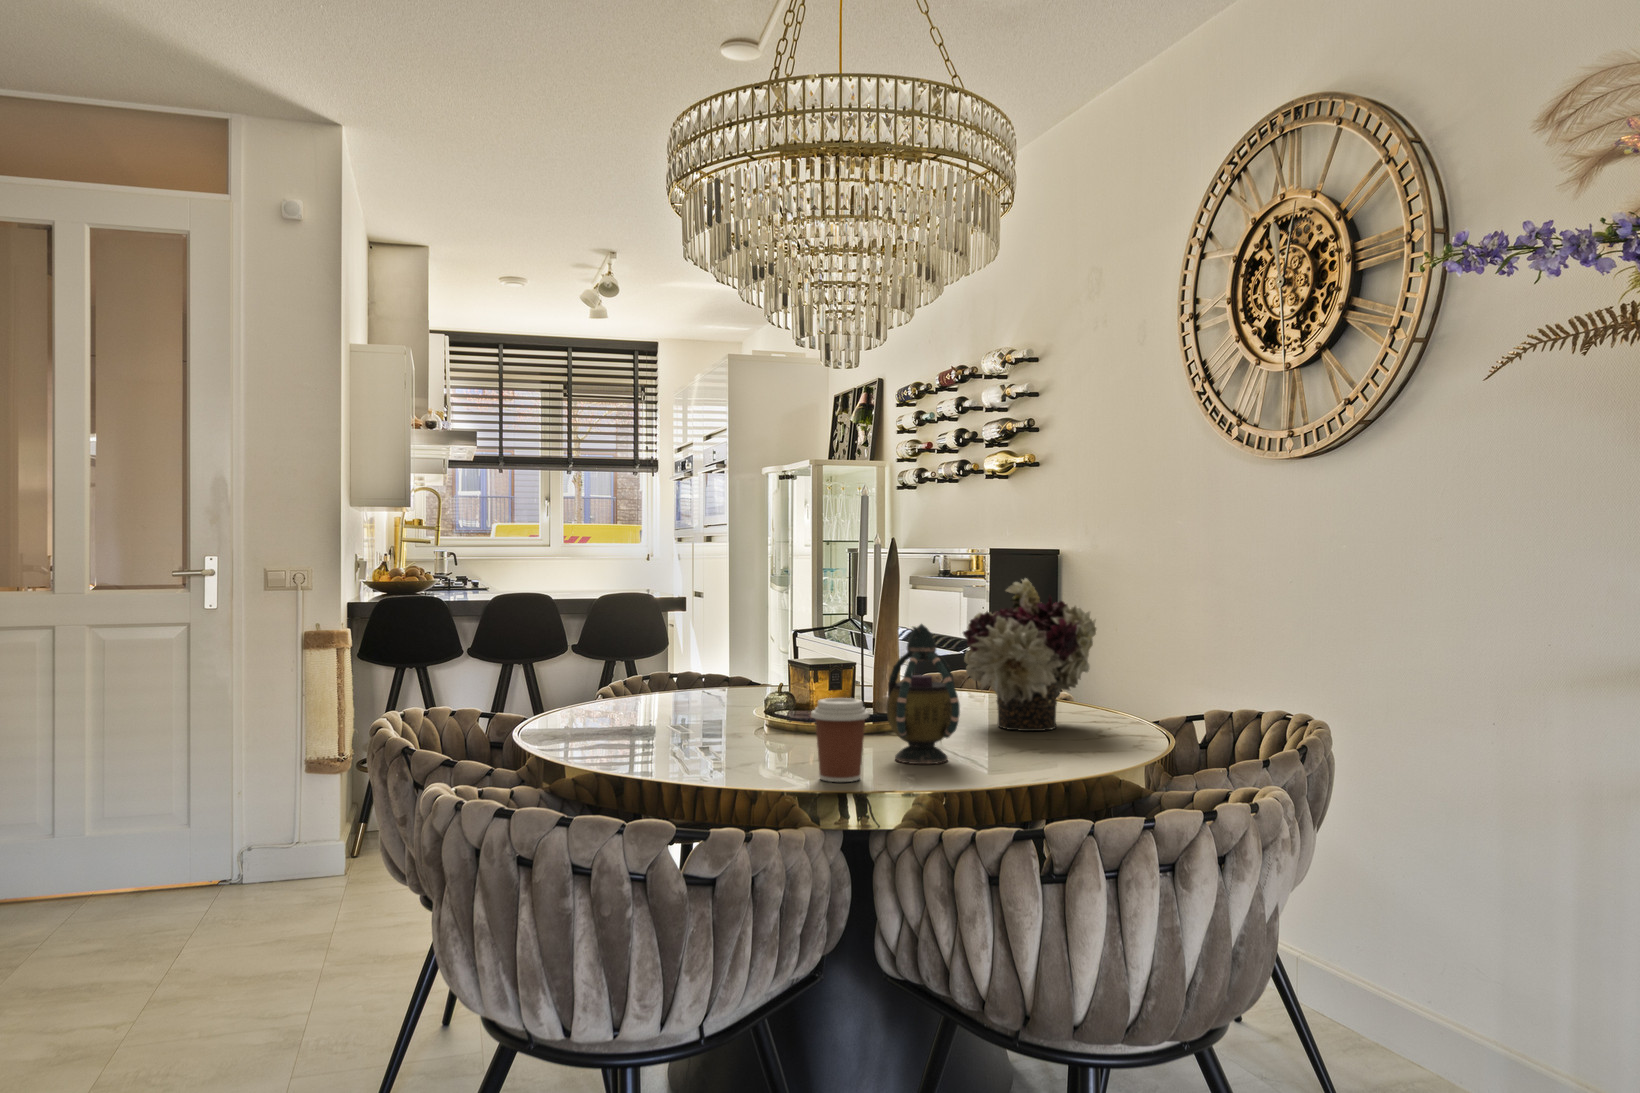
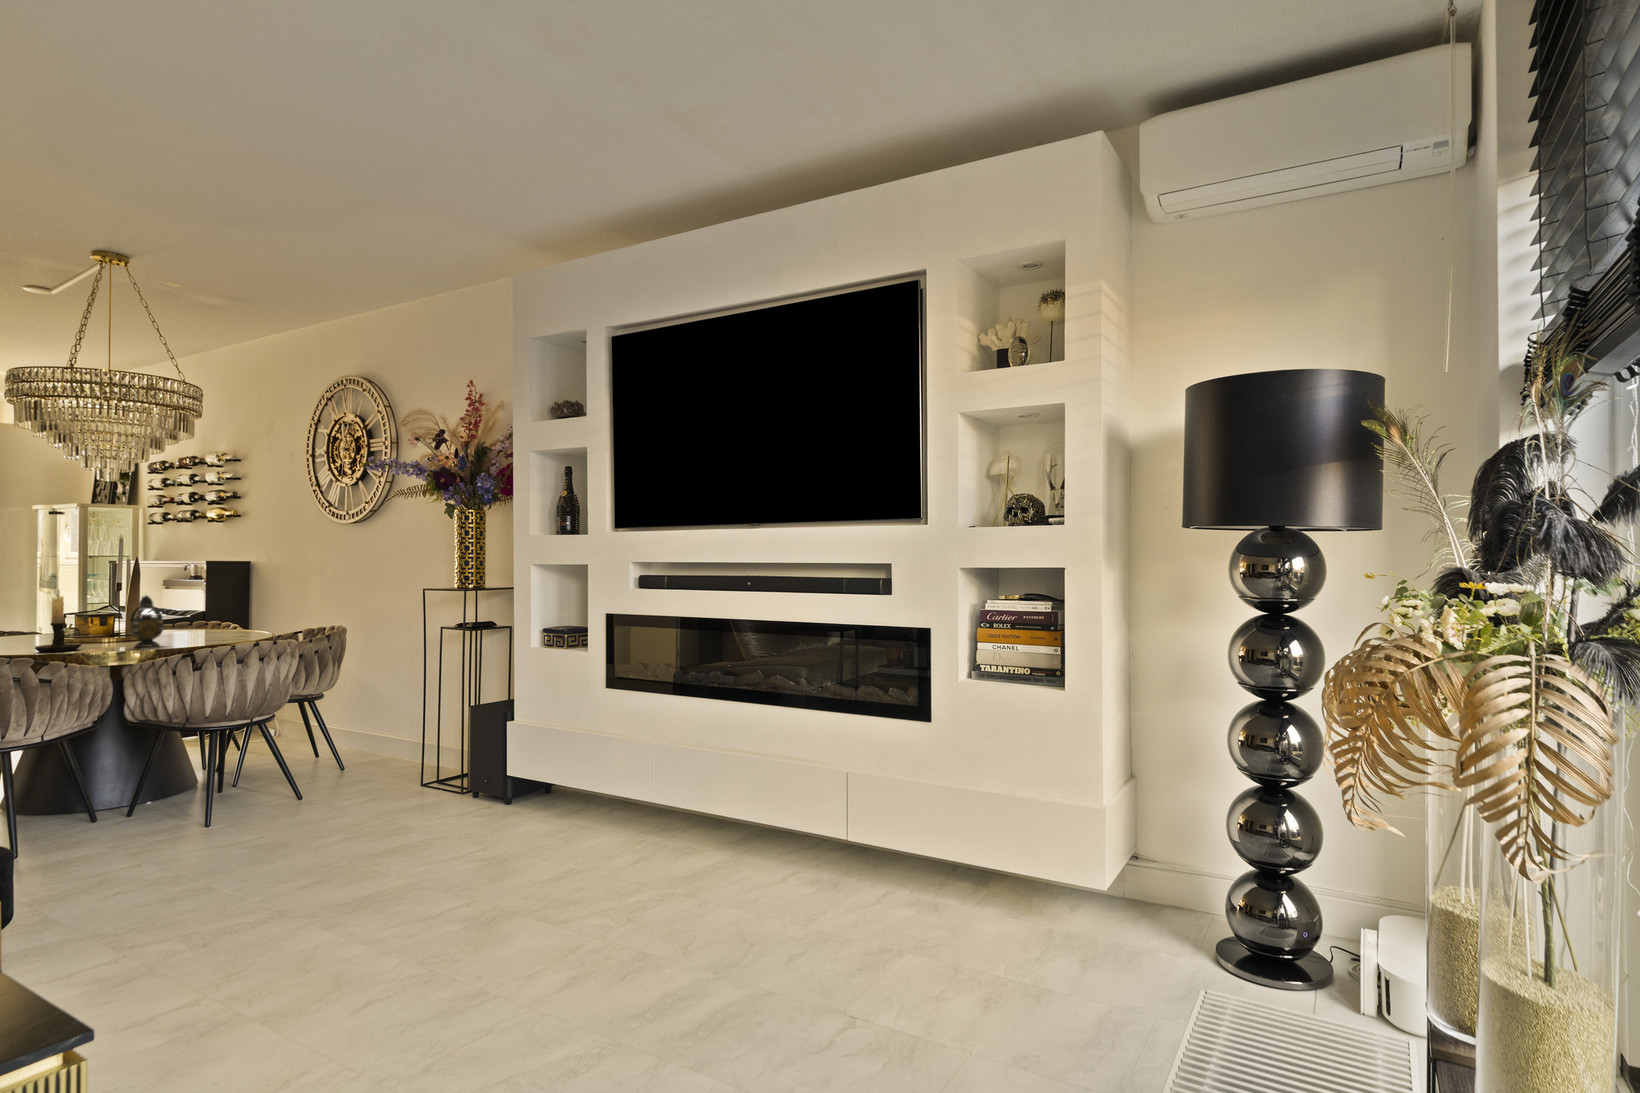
flower arrangement: present [963,579,1096,731] -> none [172,576,239,638]
candle holder: none [711,593,794,756] -> present [35,588,81,652]
coffee cup: present [811,698,869,782] -> none [92,623,120,653]

